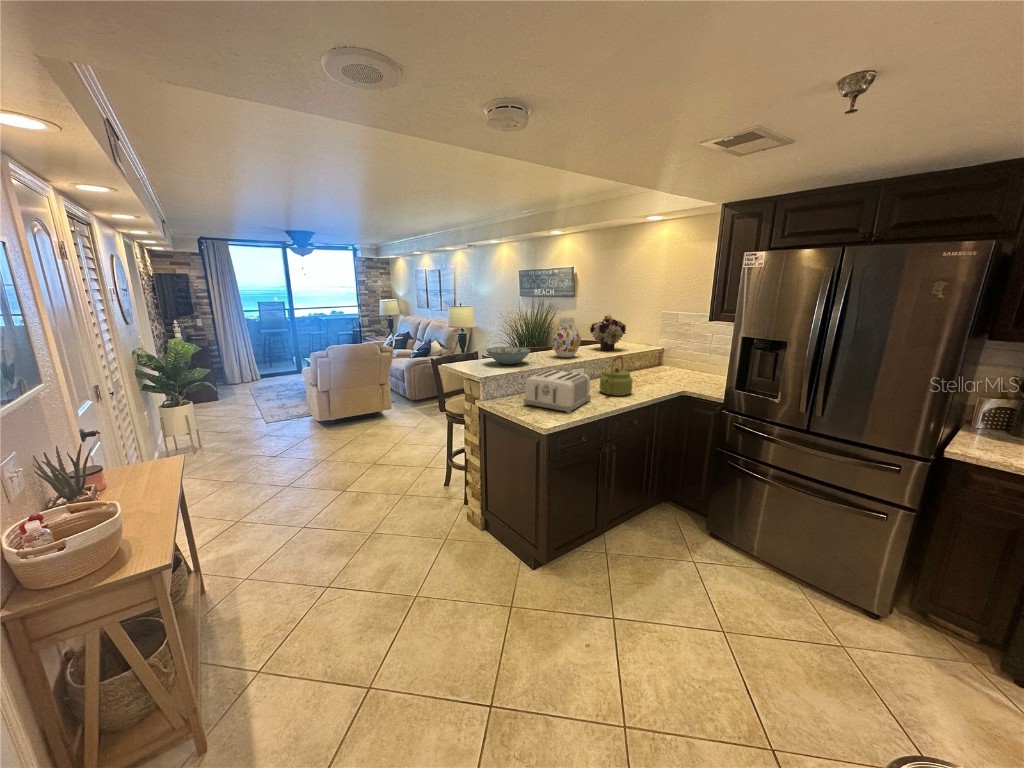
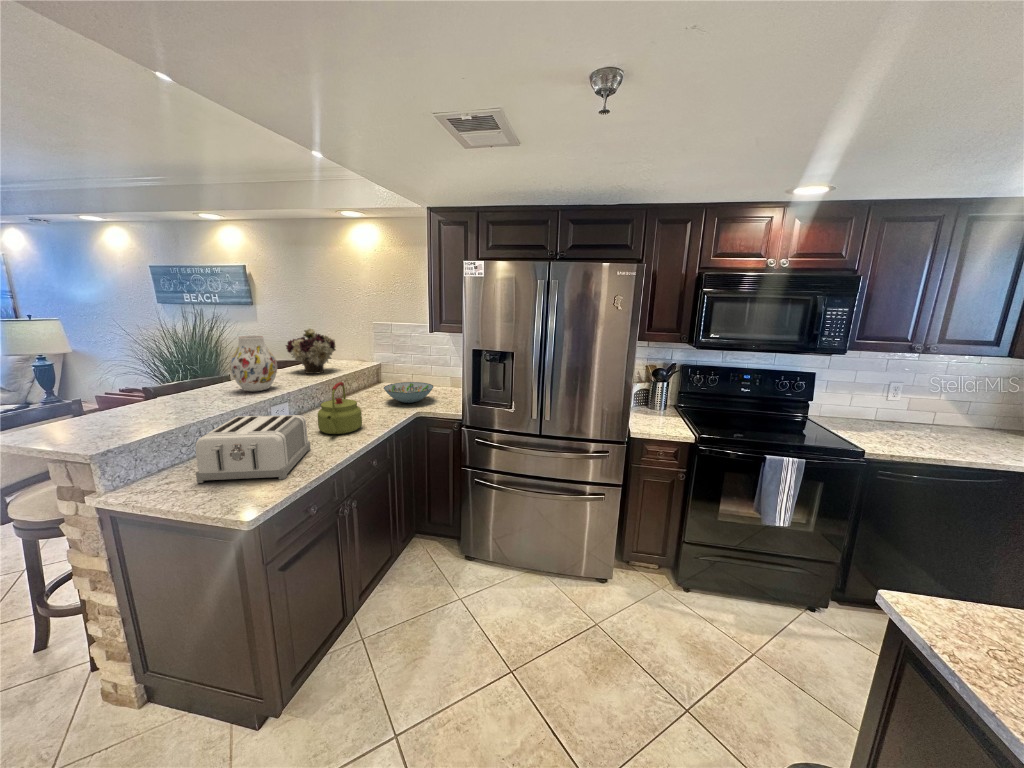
decorative bowl: present [486,347,531,365] -> present [384,382,433,403]

